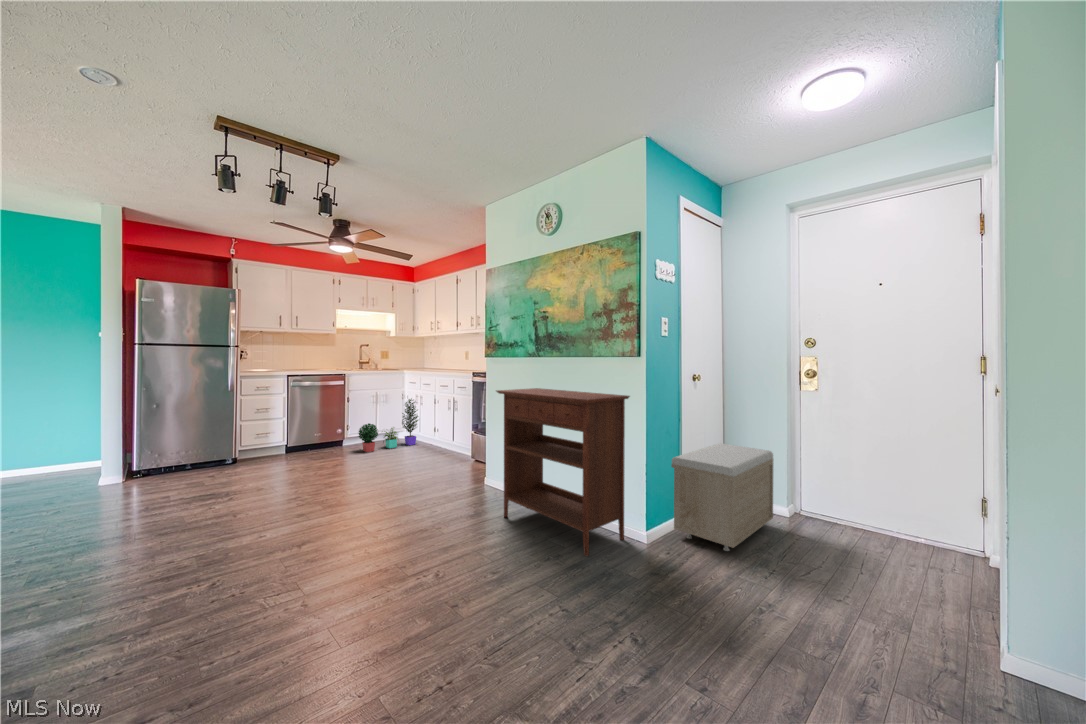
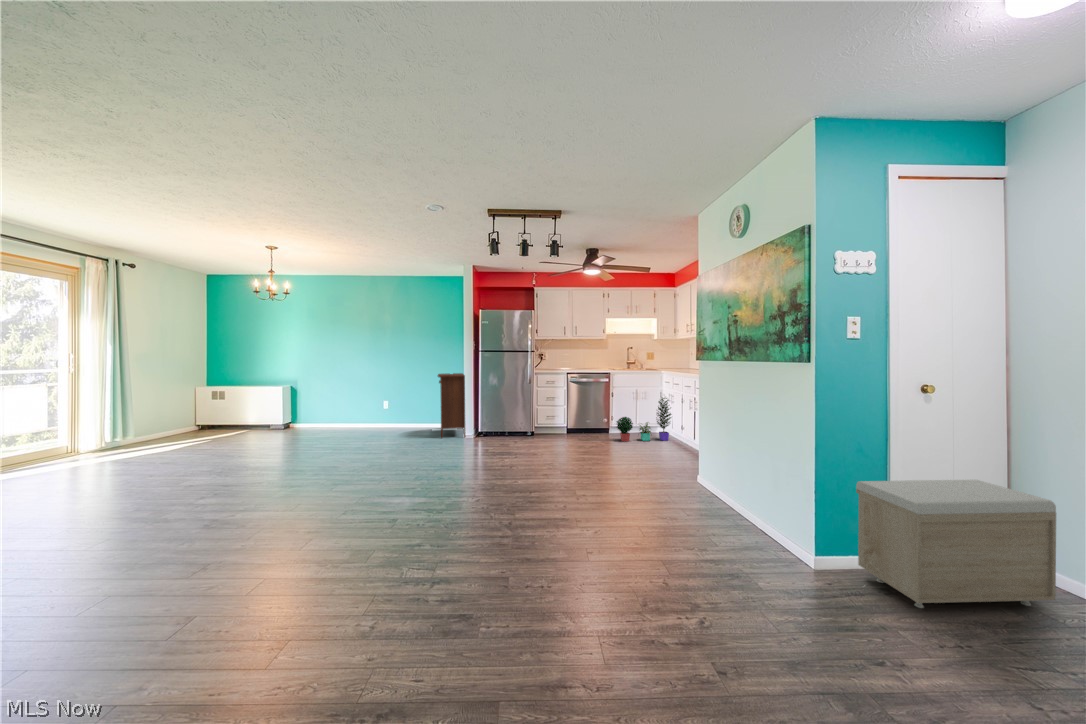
console table: present [496,388,630,556] -> present [438,373,466,438]

